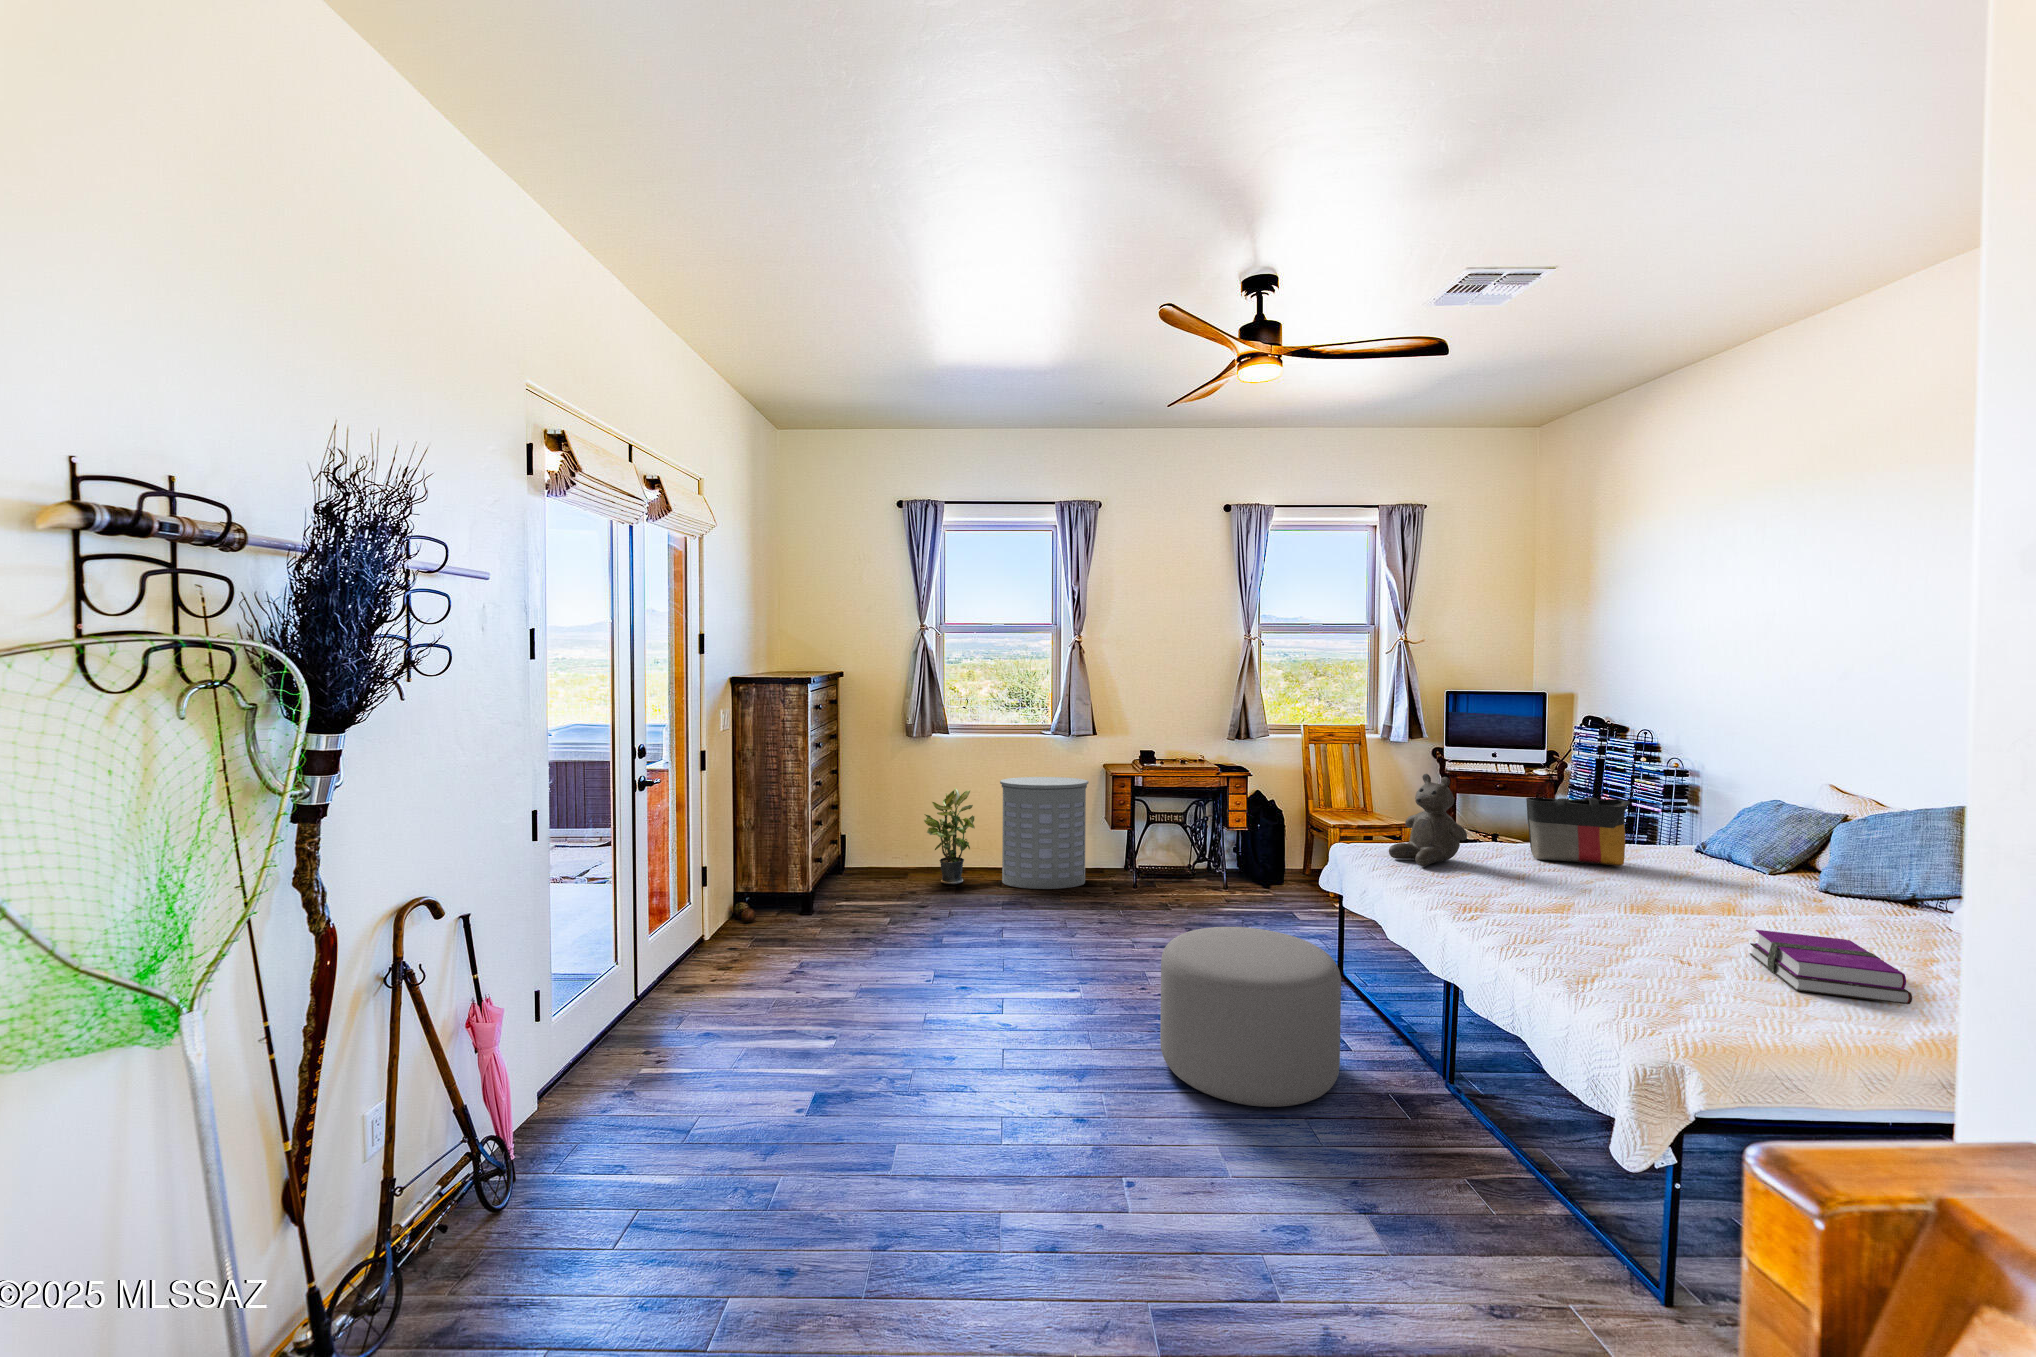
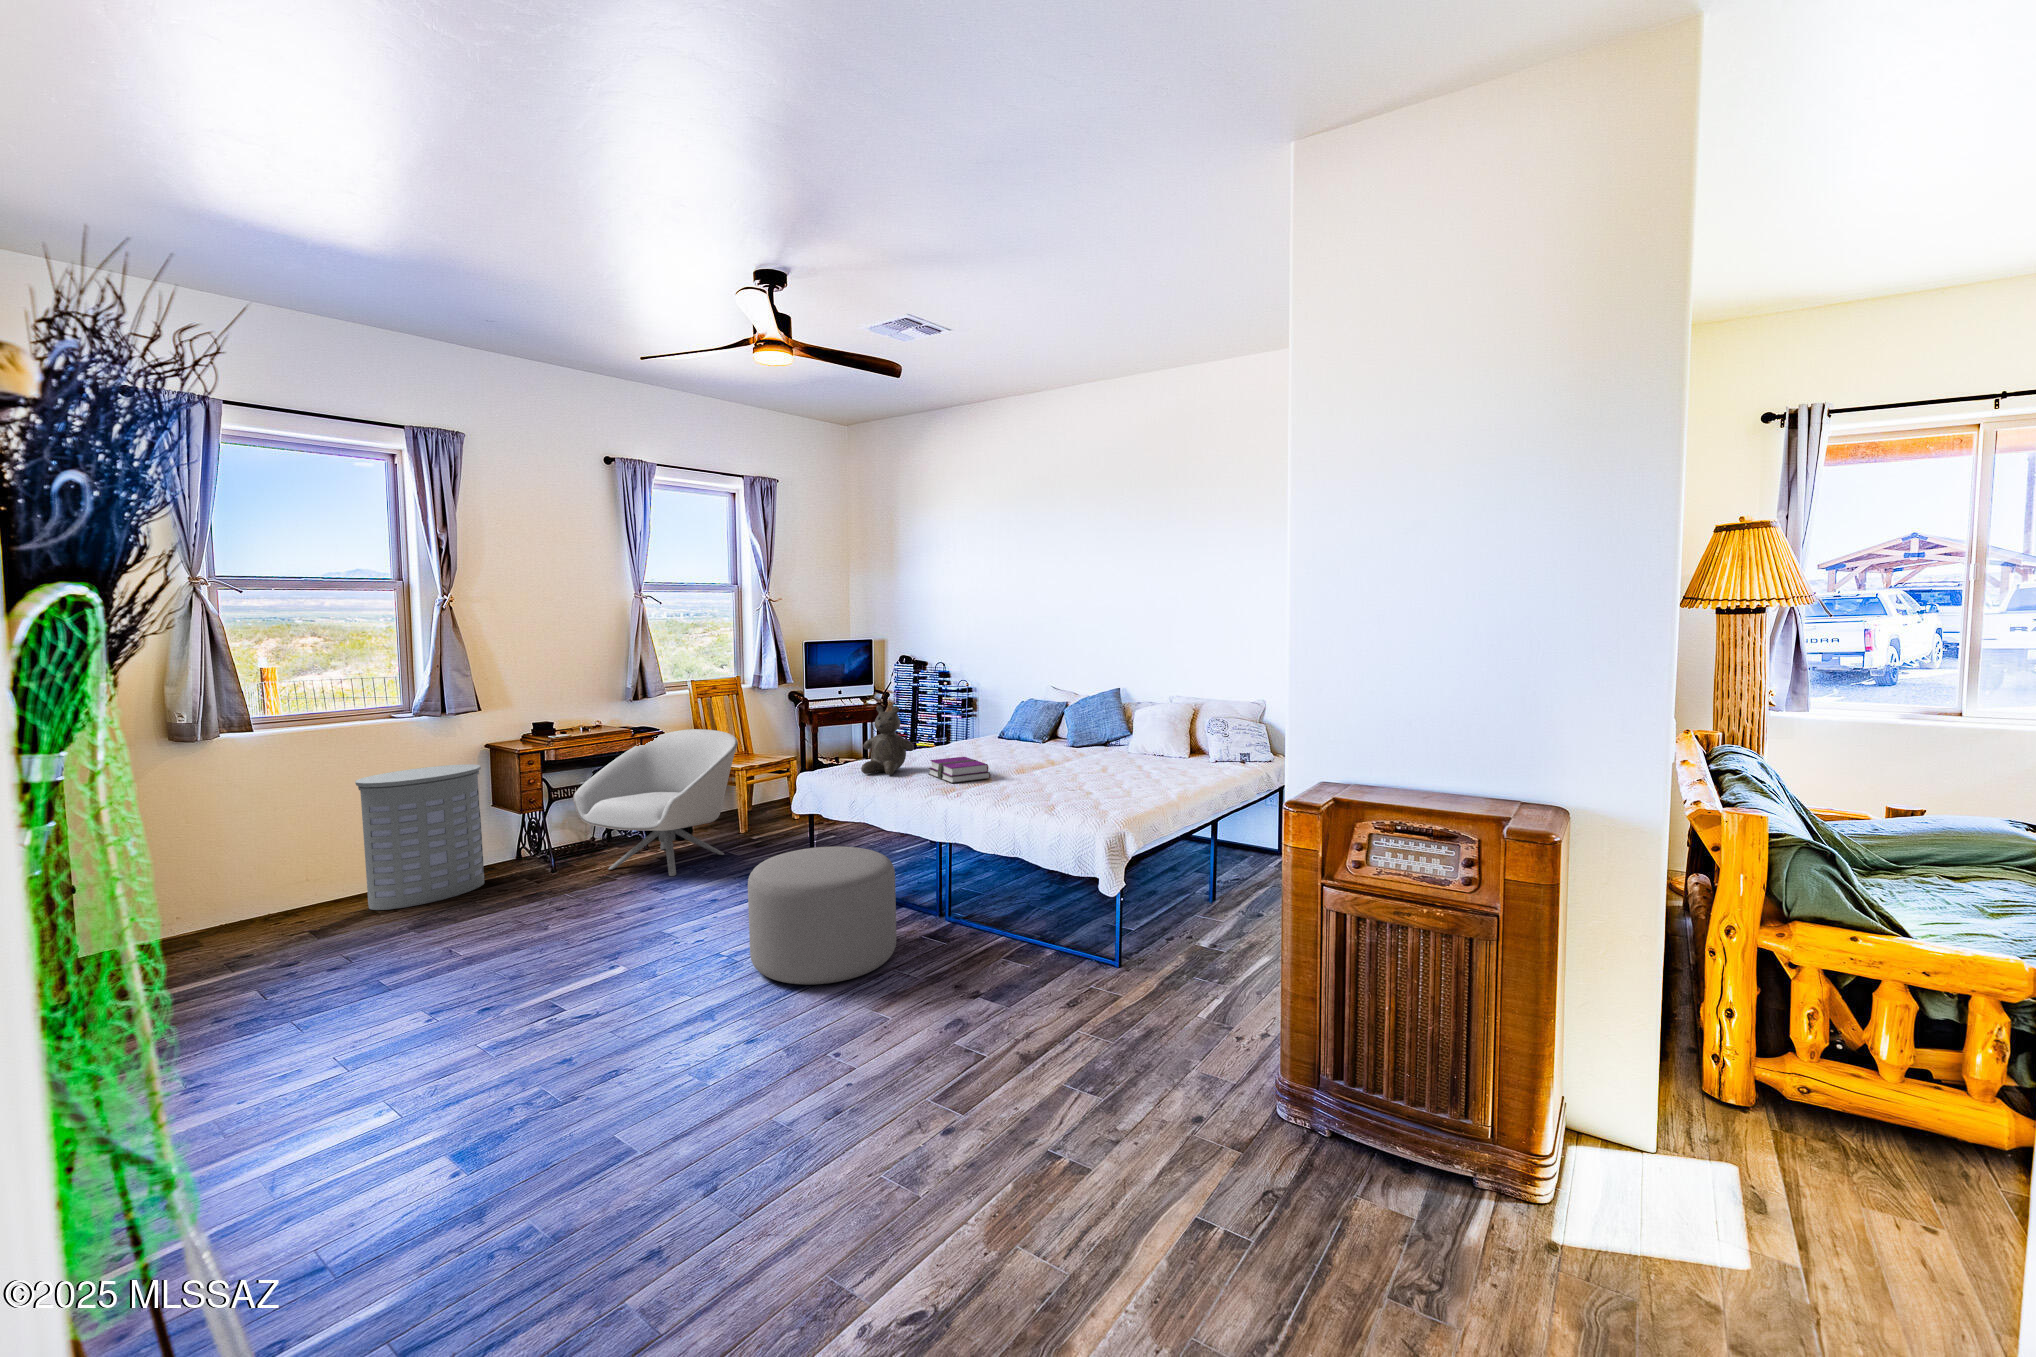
armchair: none [1150,775,1309,923] -> present [573,729,738,876]
potted plant: present [924,788,975,885] -> none [229,801,323,934]
tote bag: present [1526,797,1631,866] -> none [931,709,988,758]
hardback book: present [1750,930,1912,1004] -> present [928,757,991,783]

